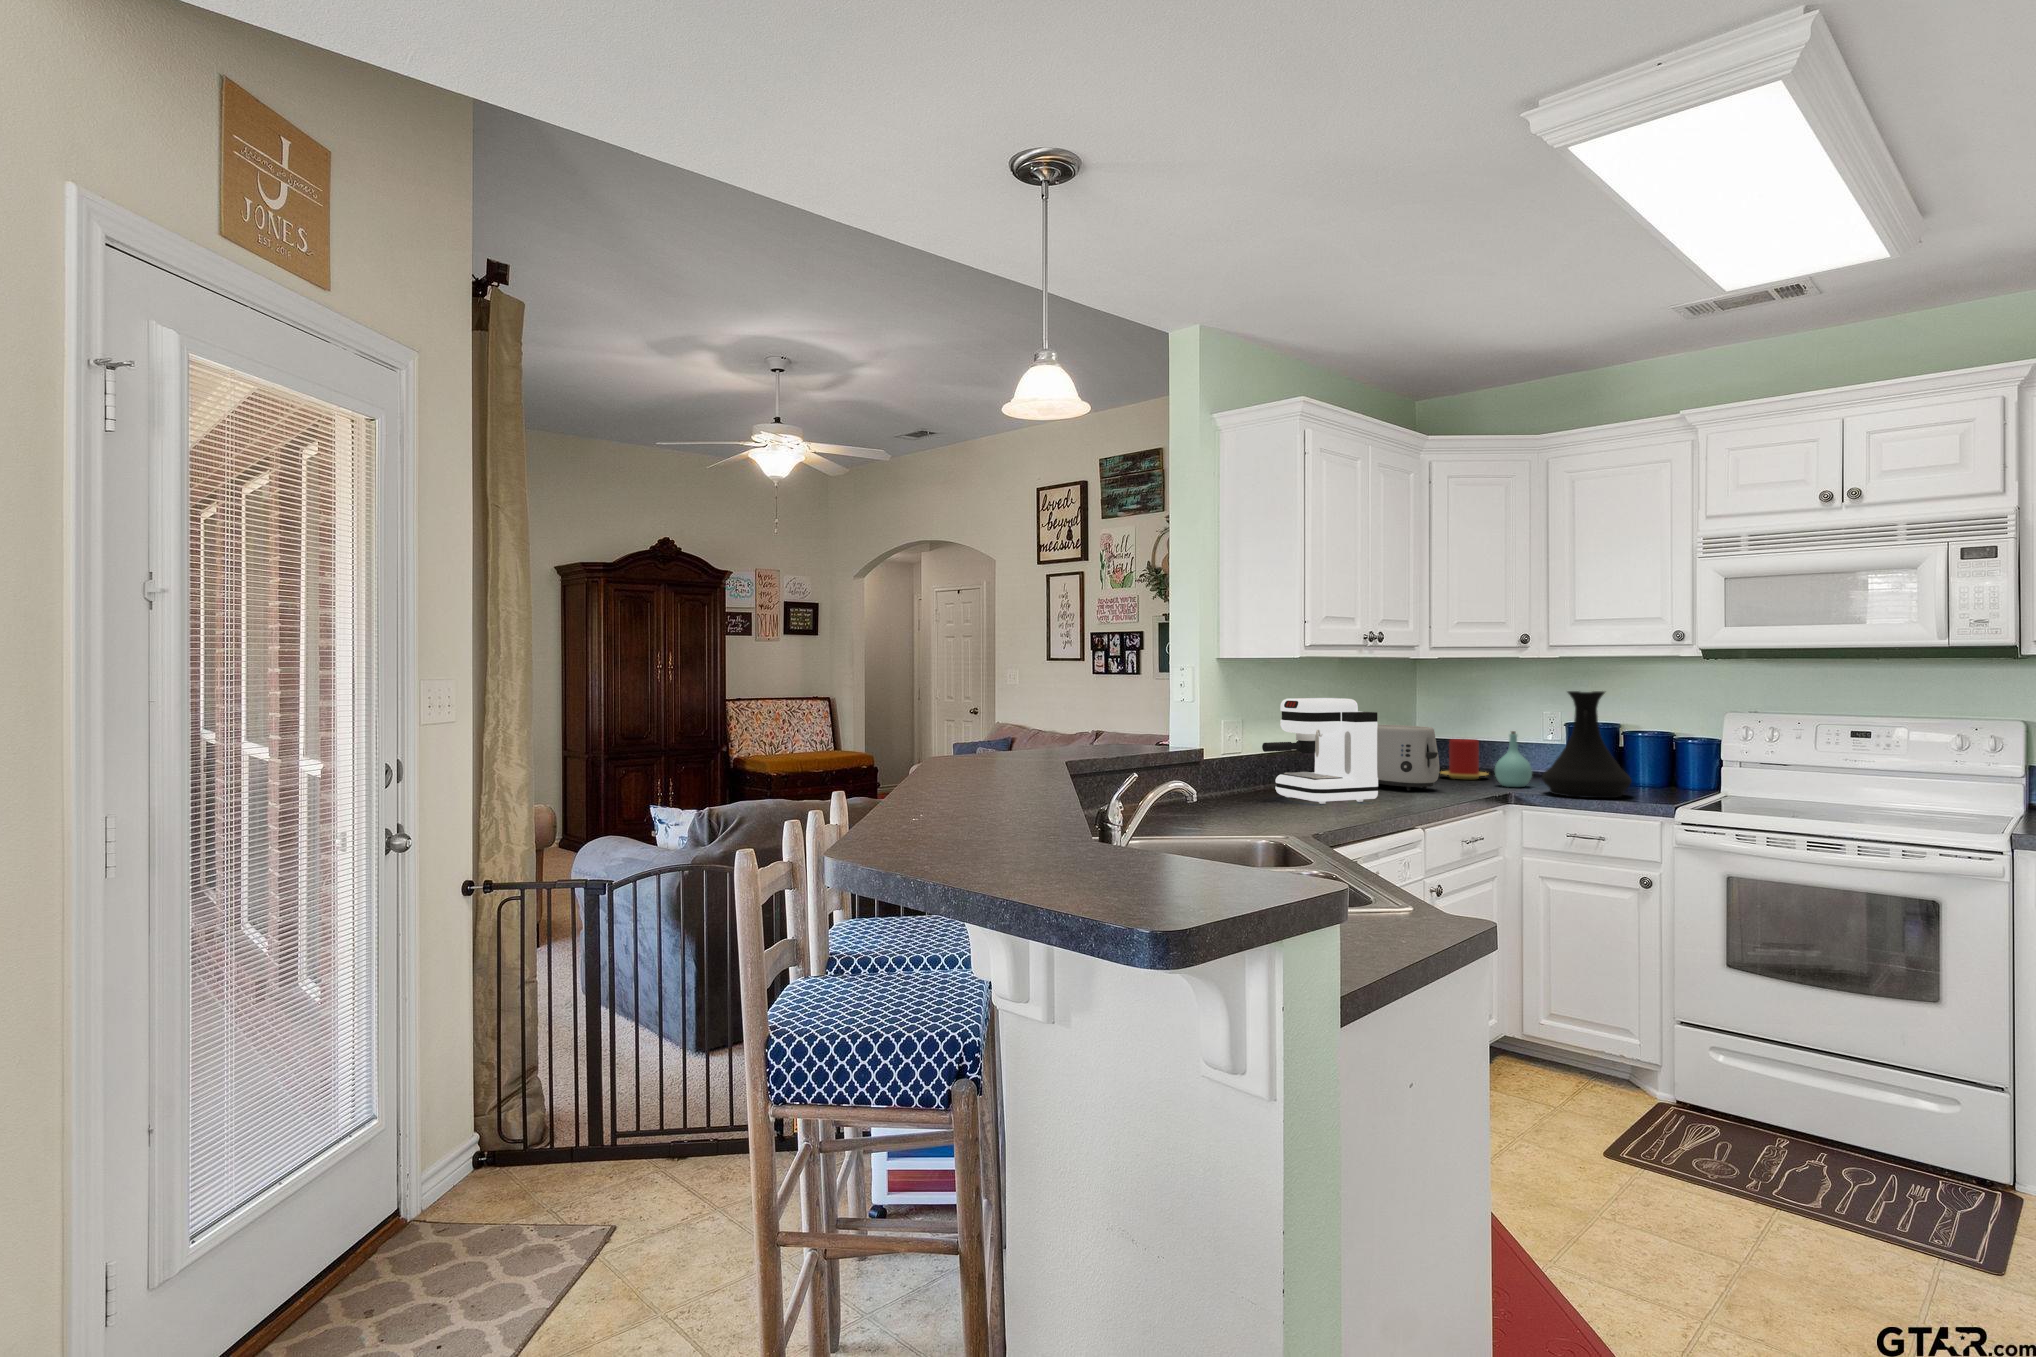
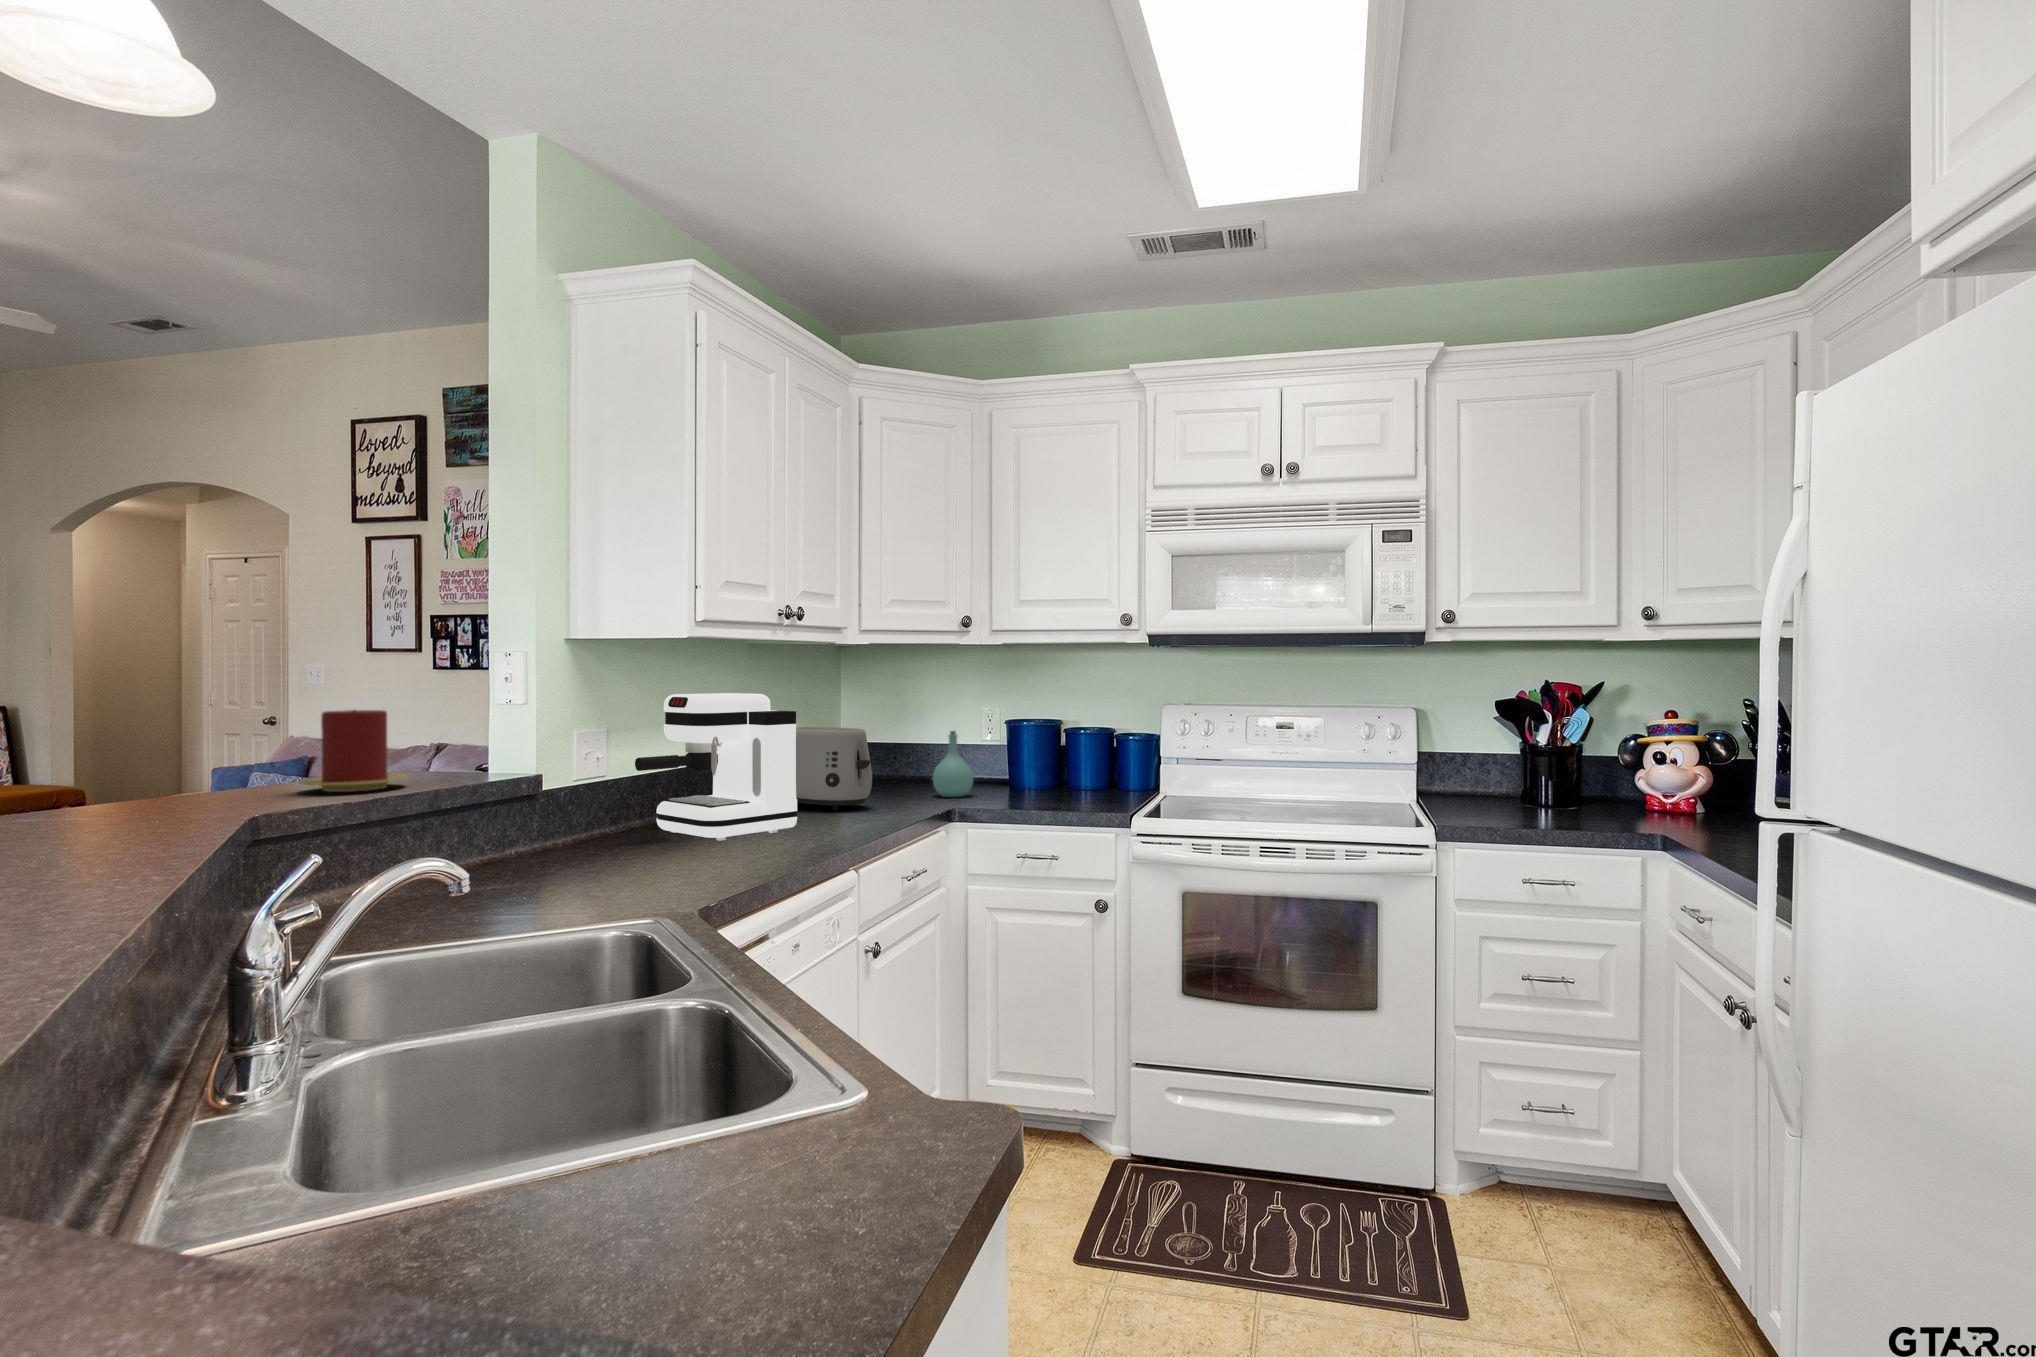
vase: present [1542,691,1631,798] -> none [986,682,1080,807]
candle: present [1441,739,1488,779] -> present [300,710,408,792]

